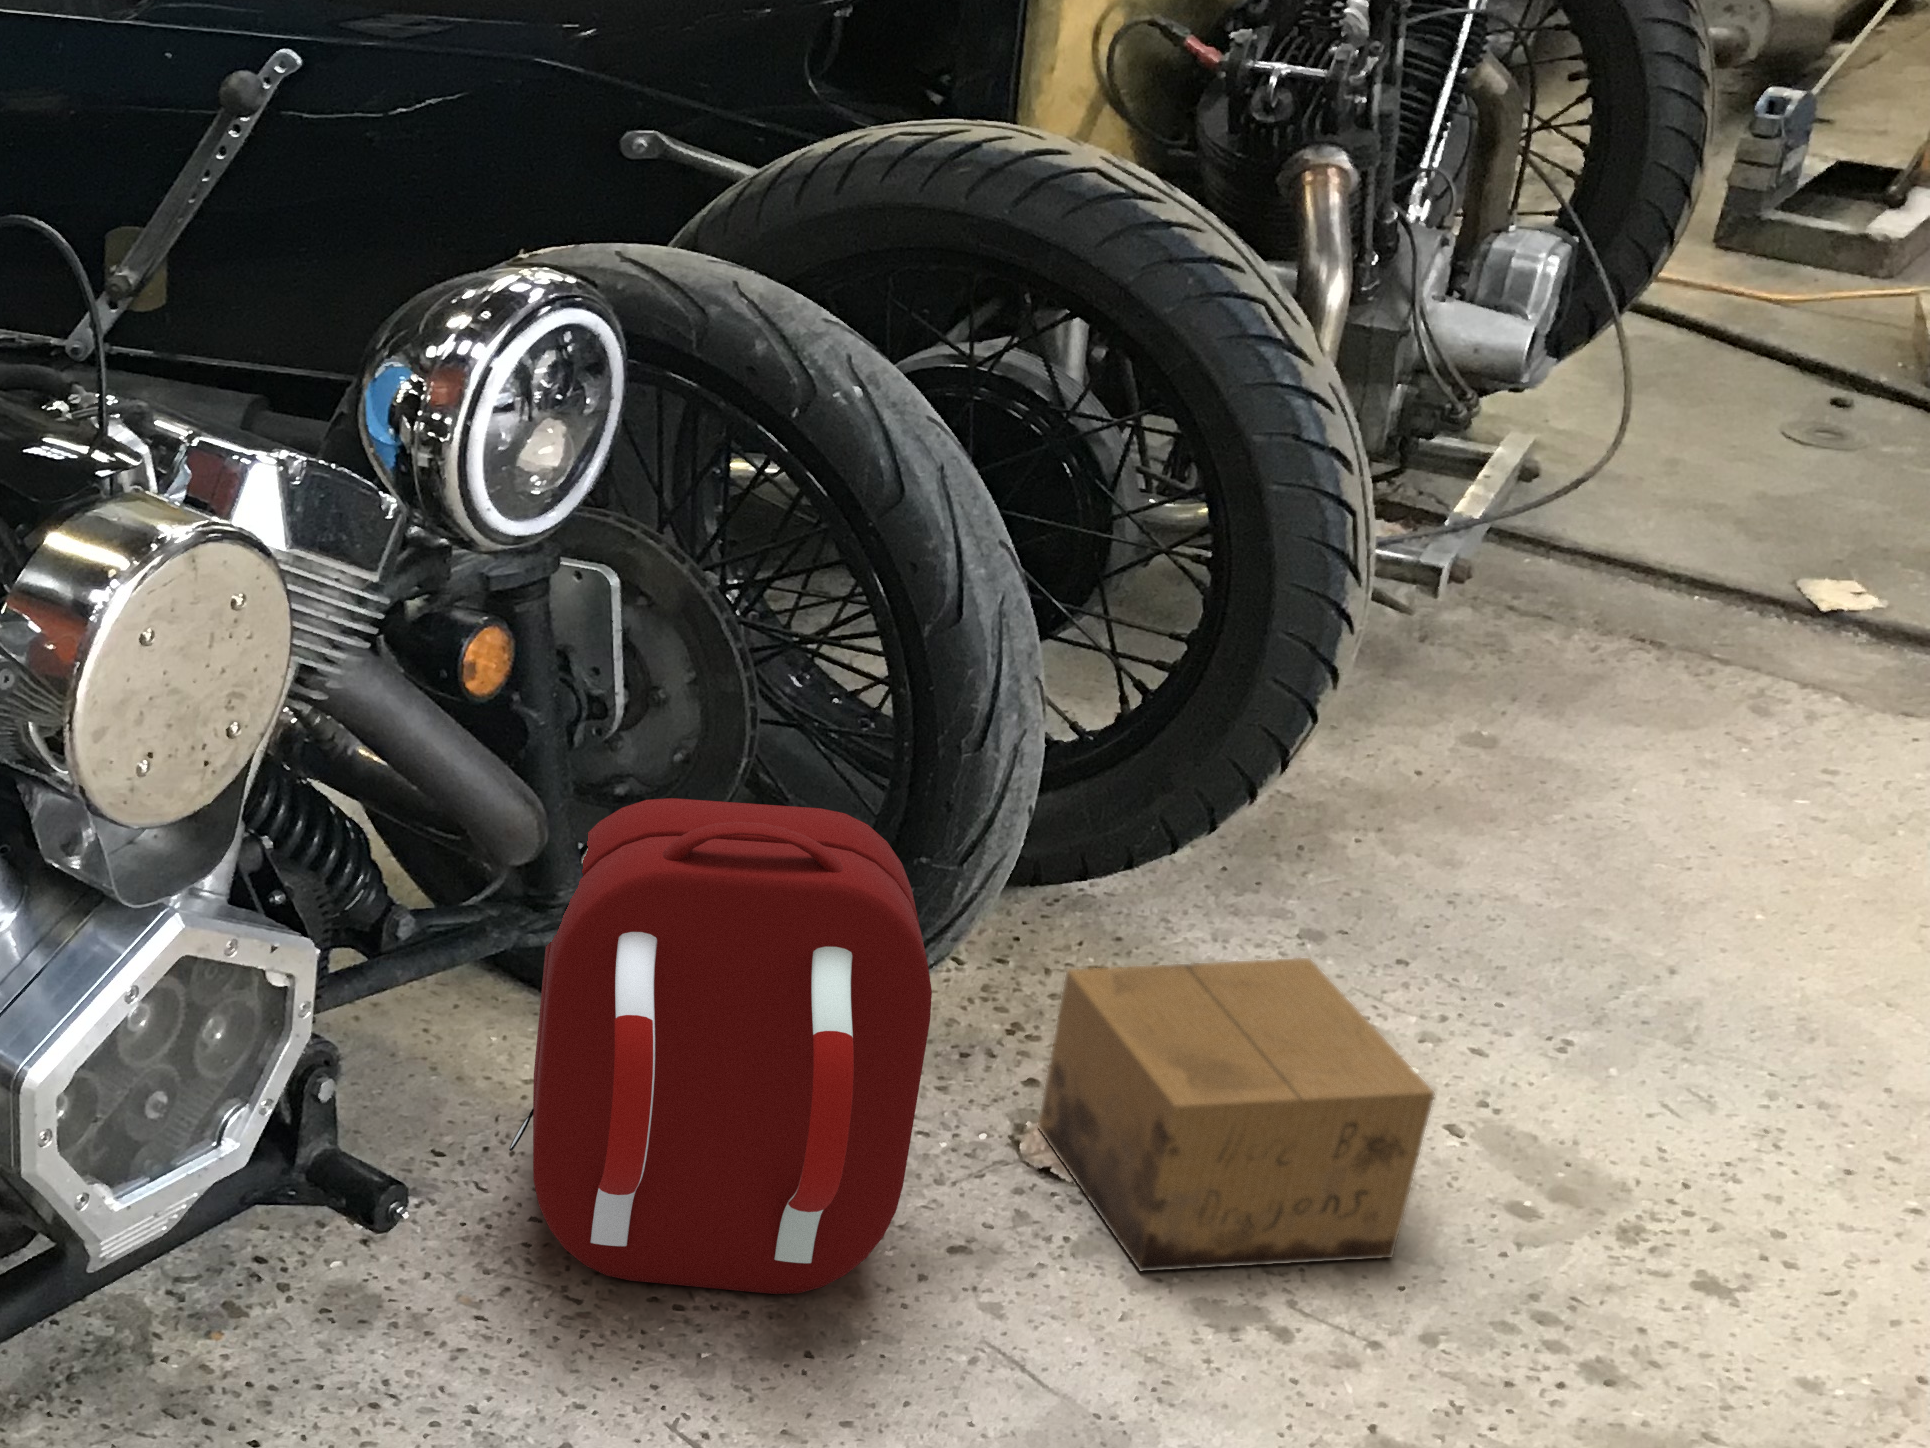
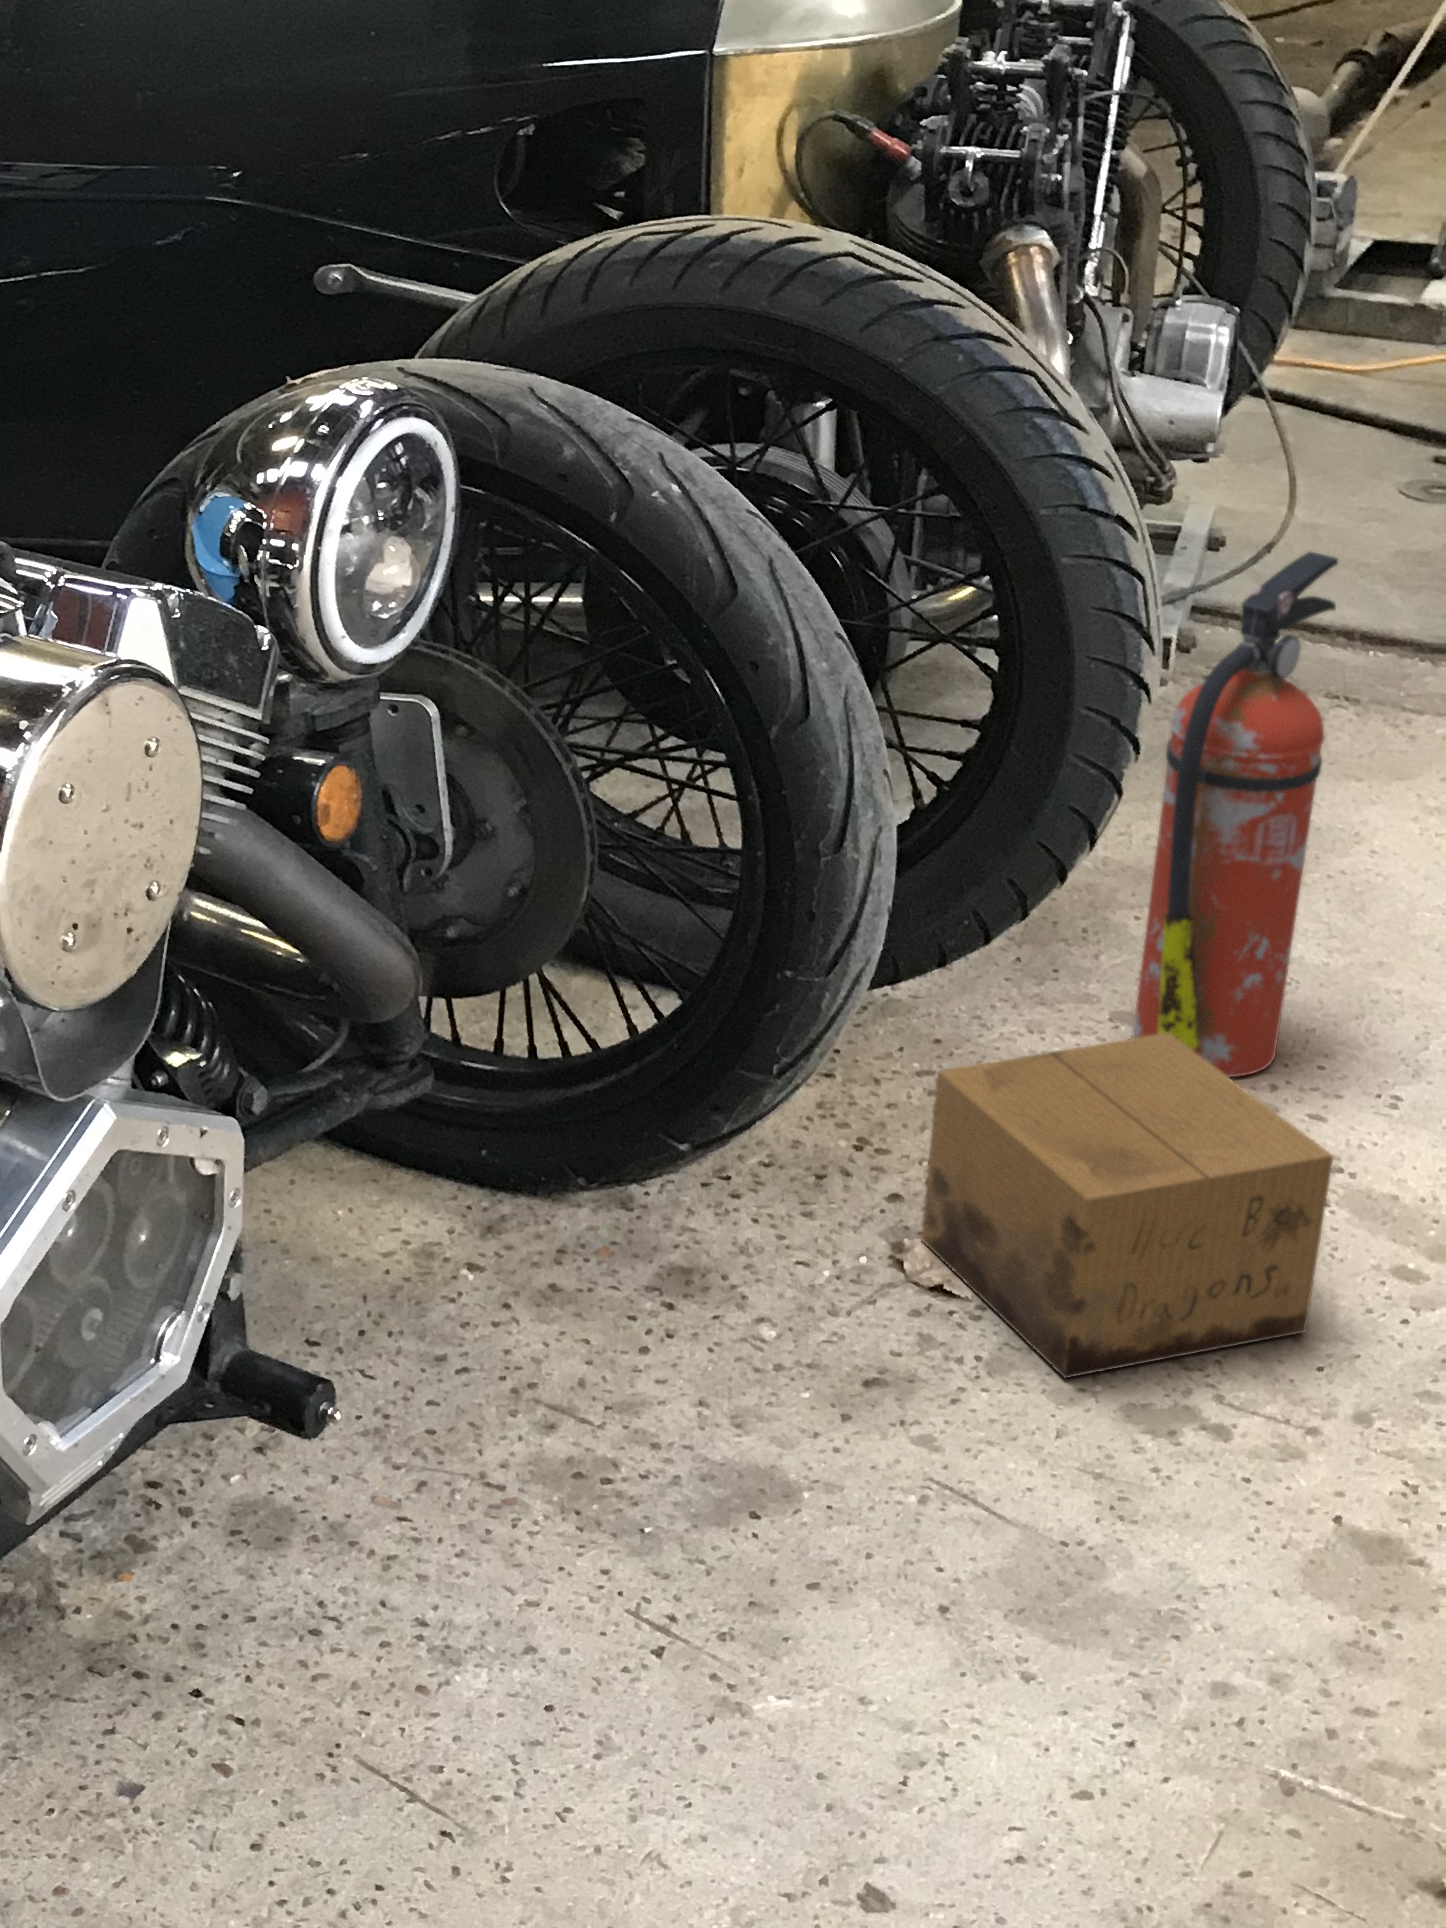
fire extinguisher: none [1307,501,1568,1009] -> present [1133,552,1338,1077]
backpack: present [509,798,932,1294] -> none [408,926,846,1455]

